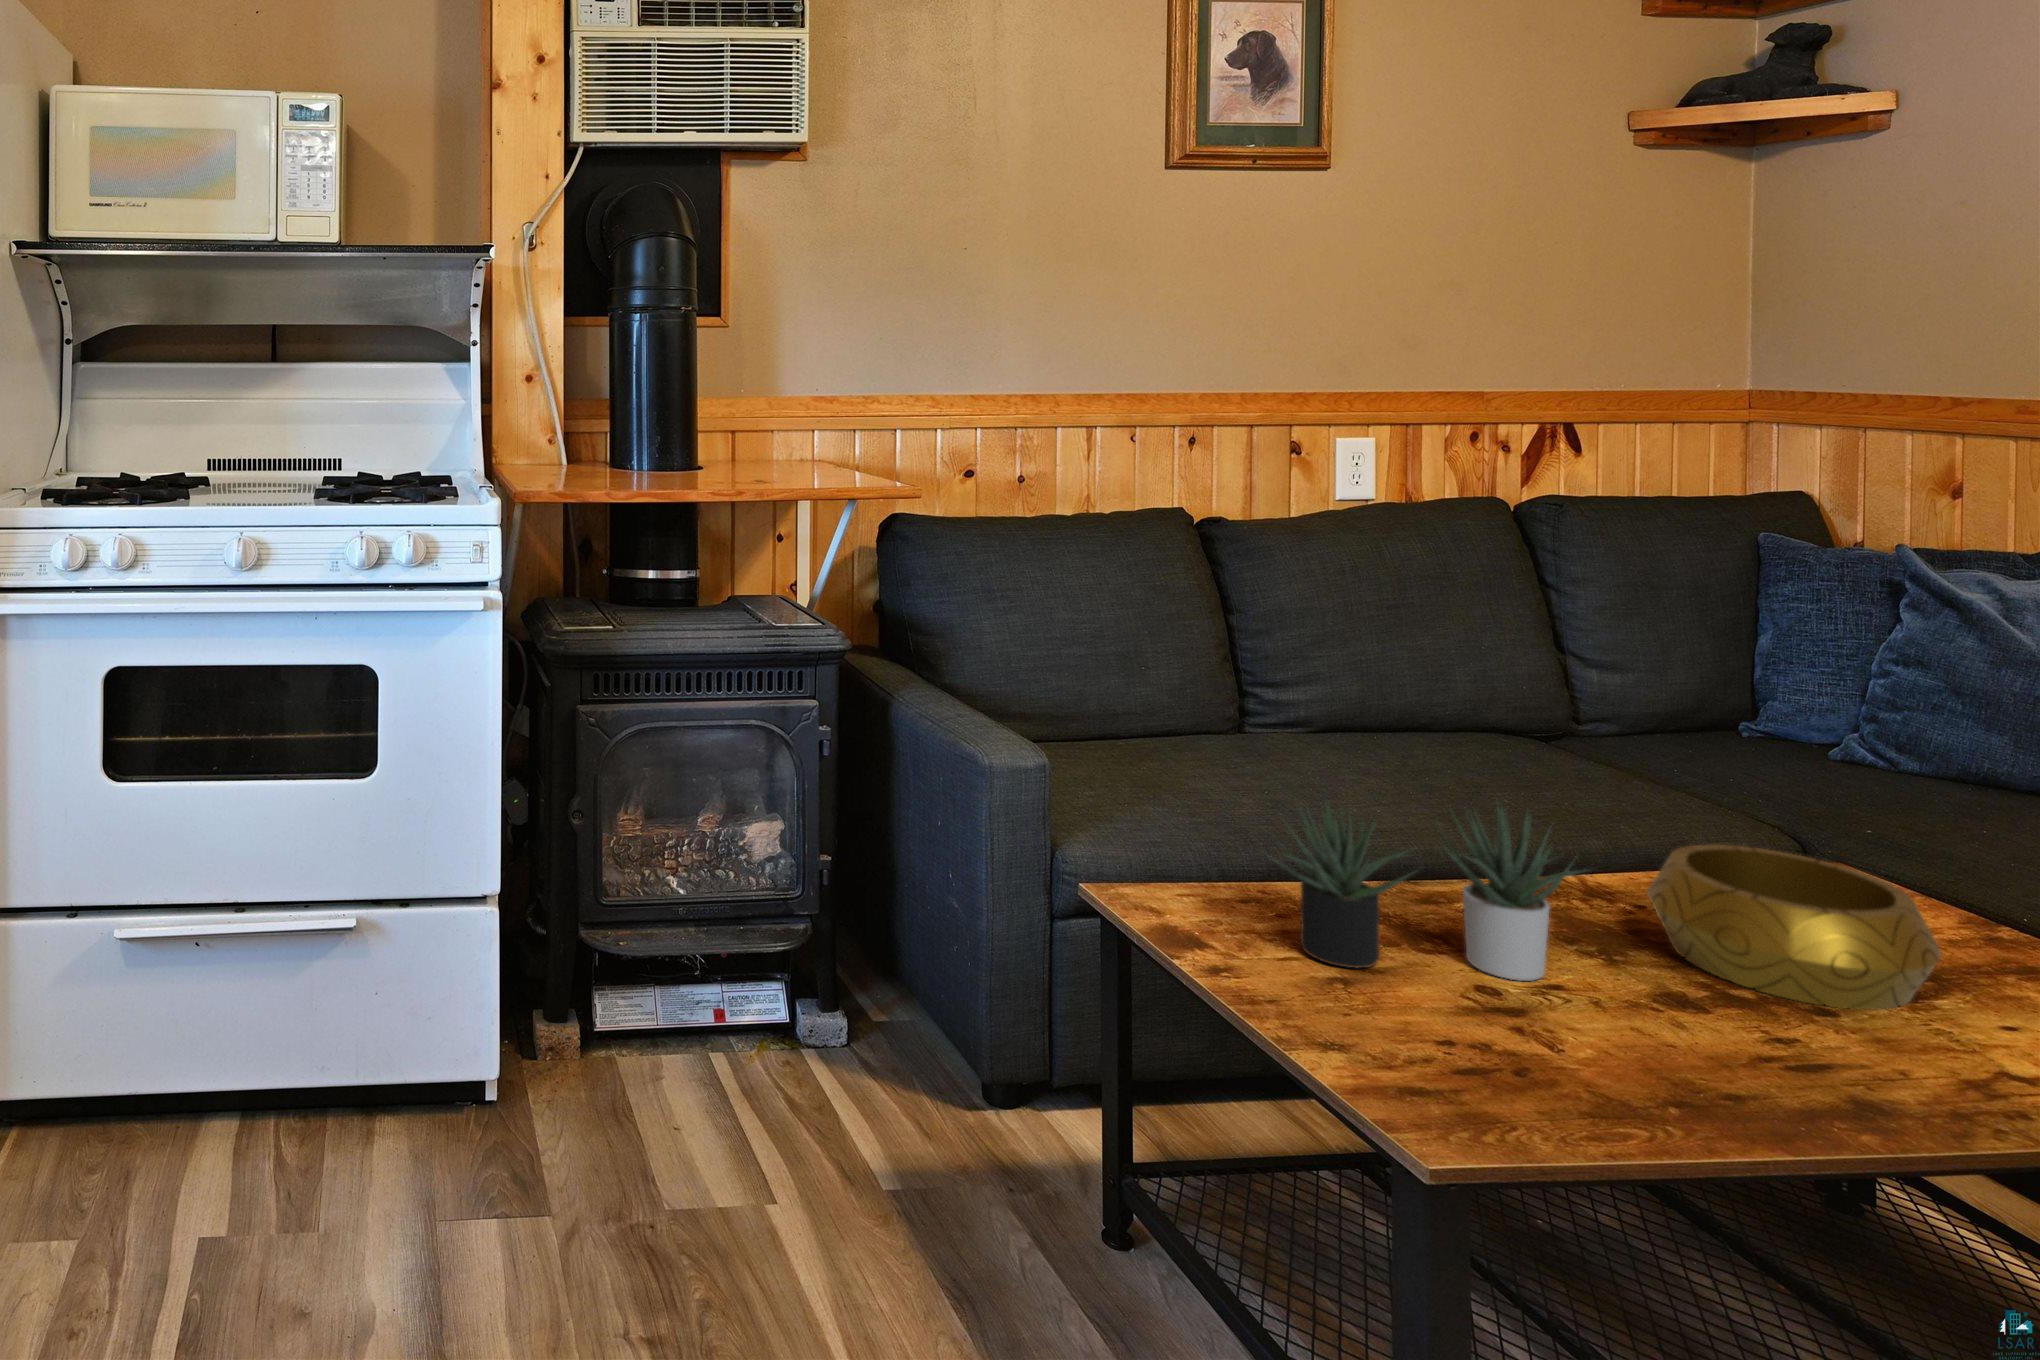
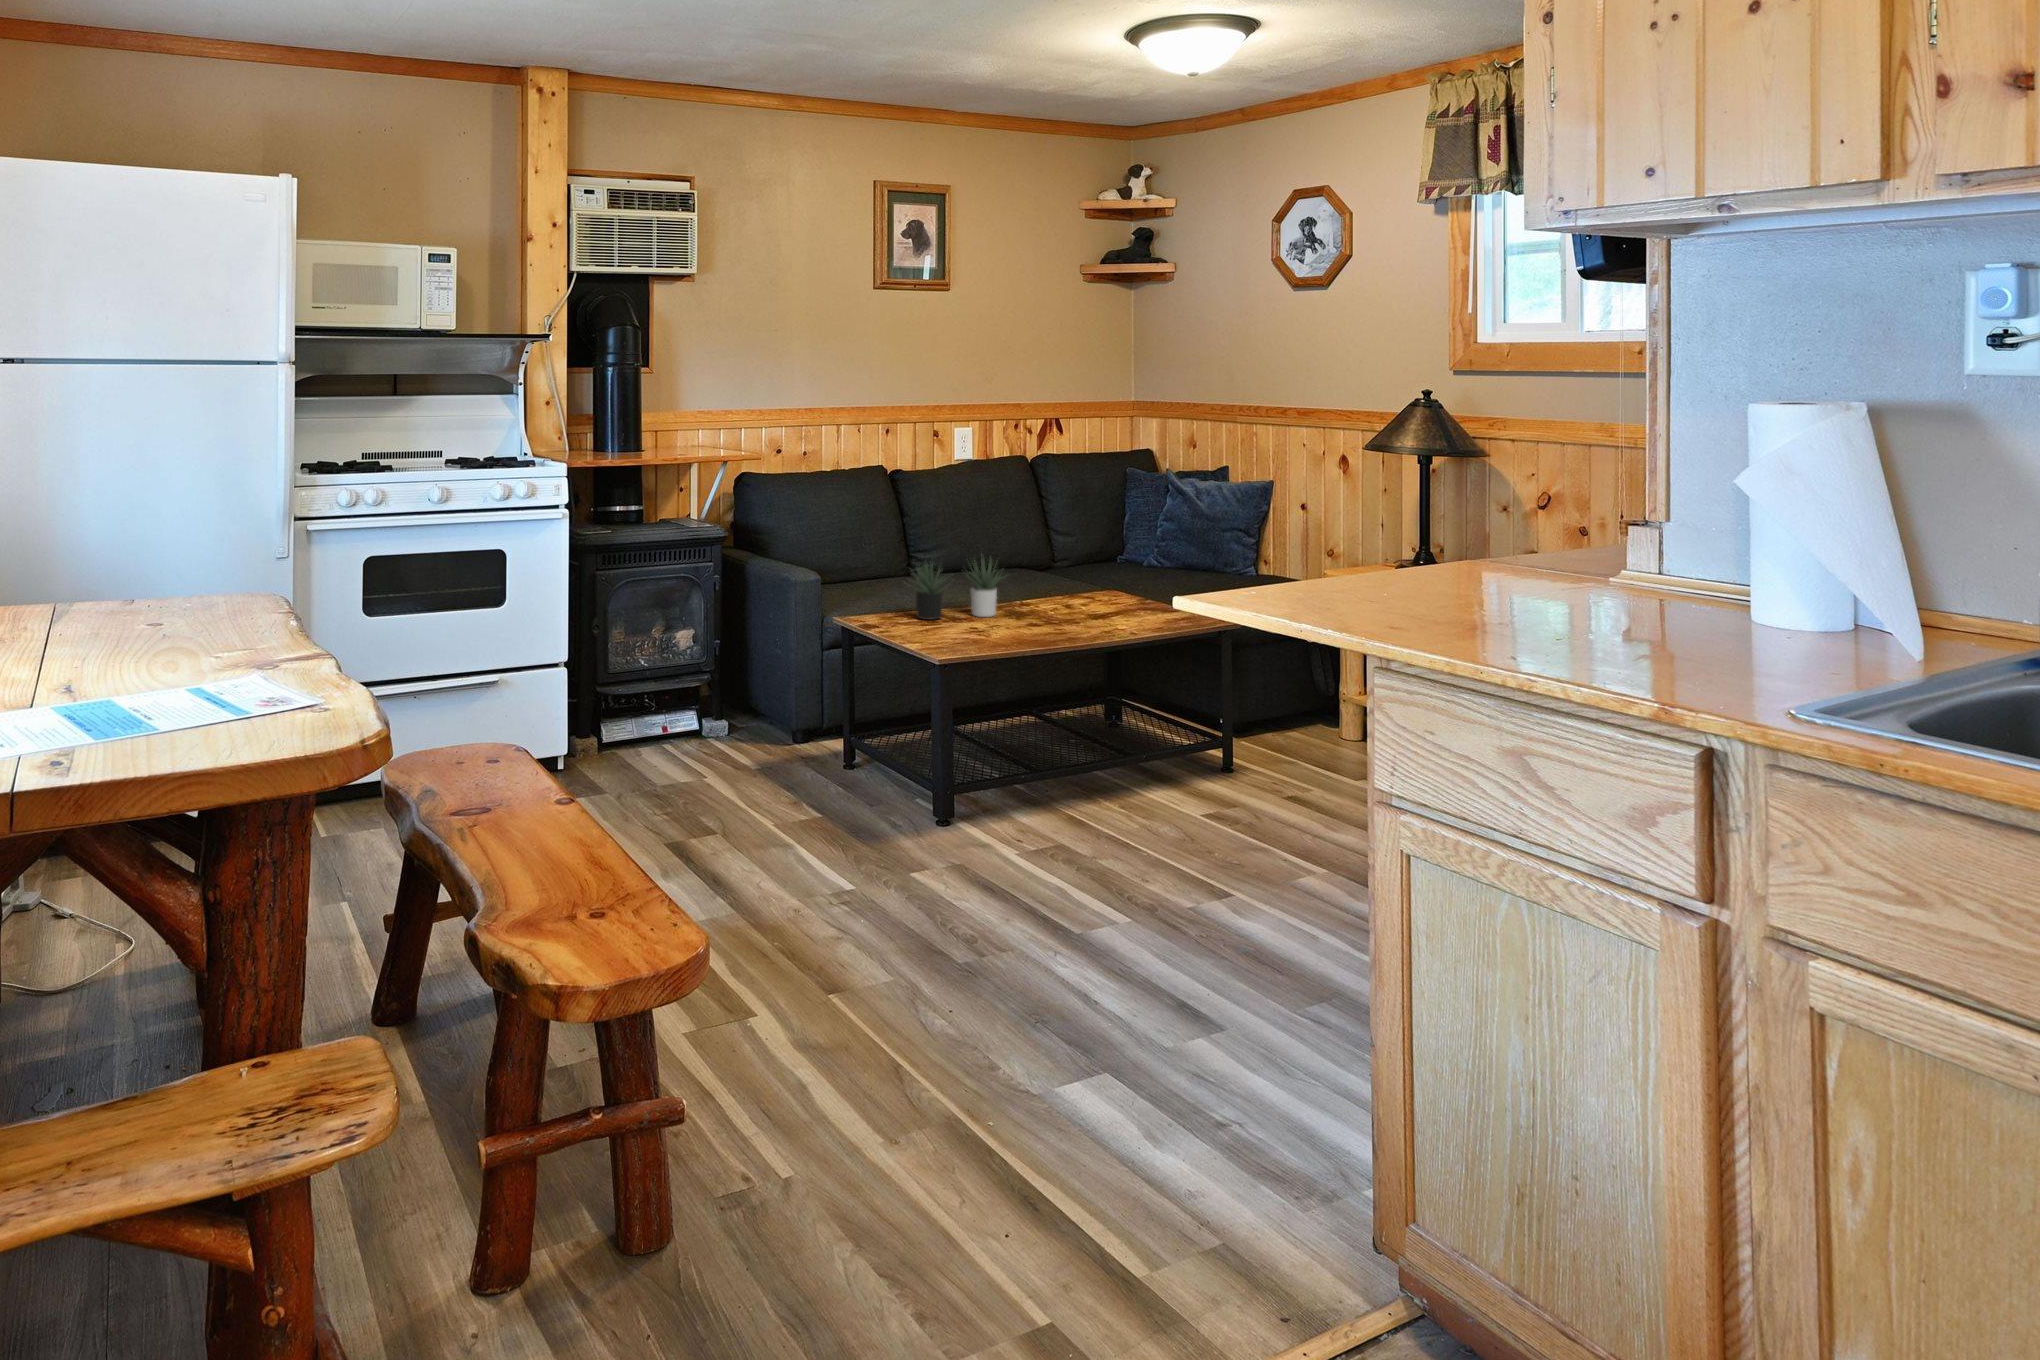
decorative bowl: present [1647,845,1941,1010] -> none [1033,569,1113,613]

